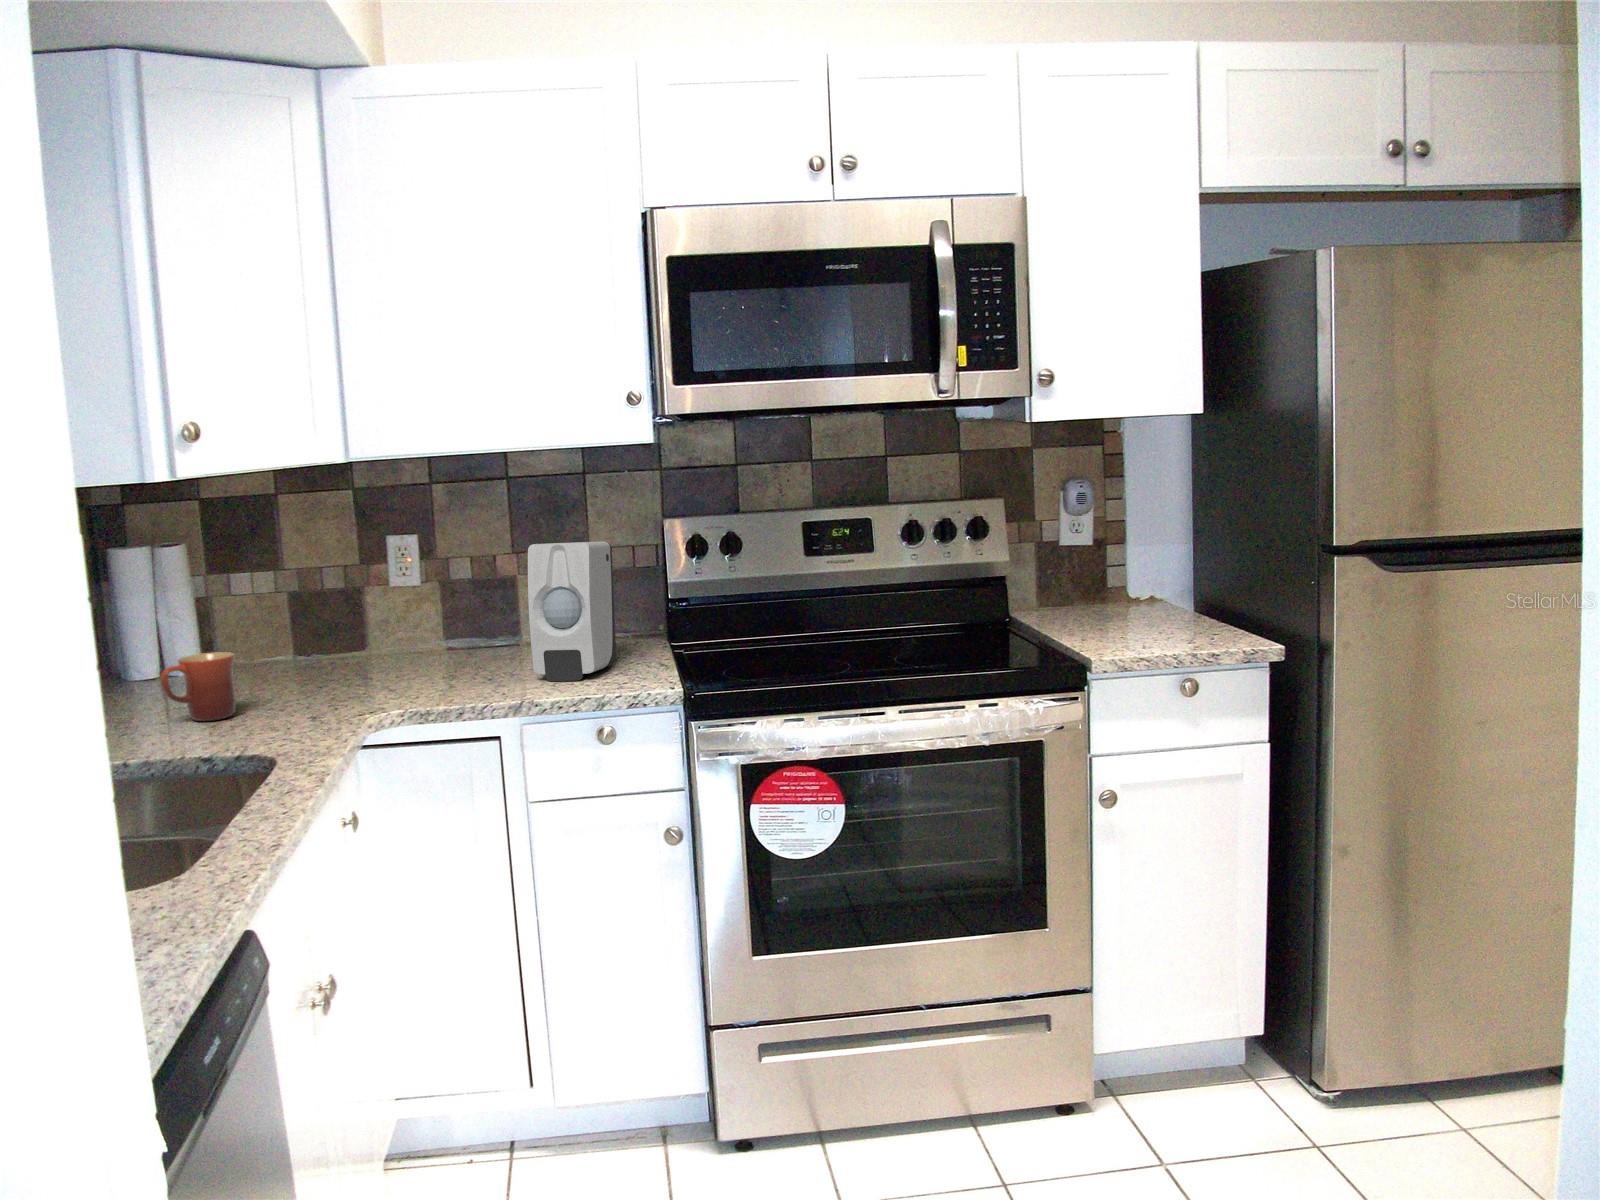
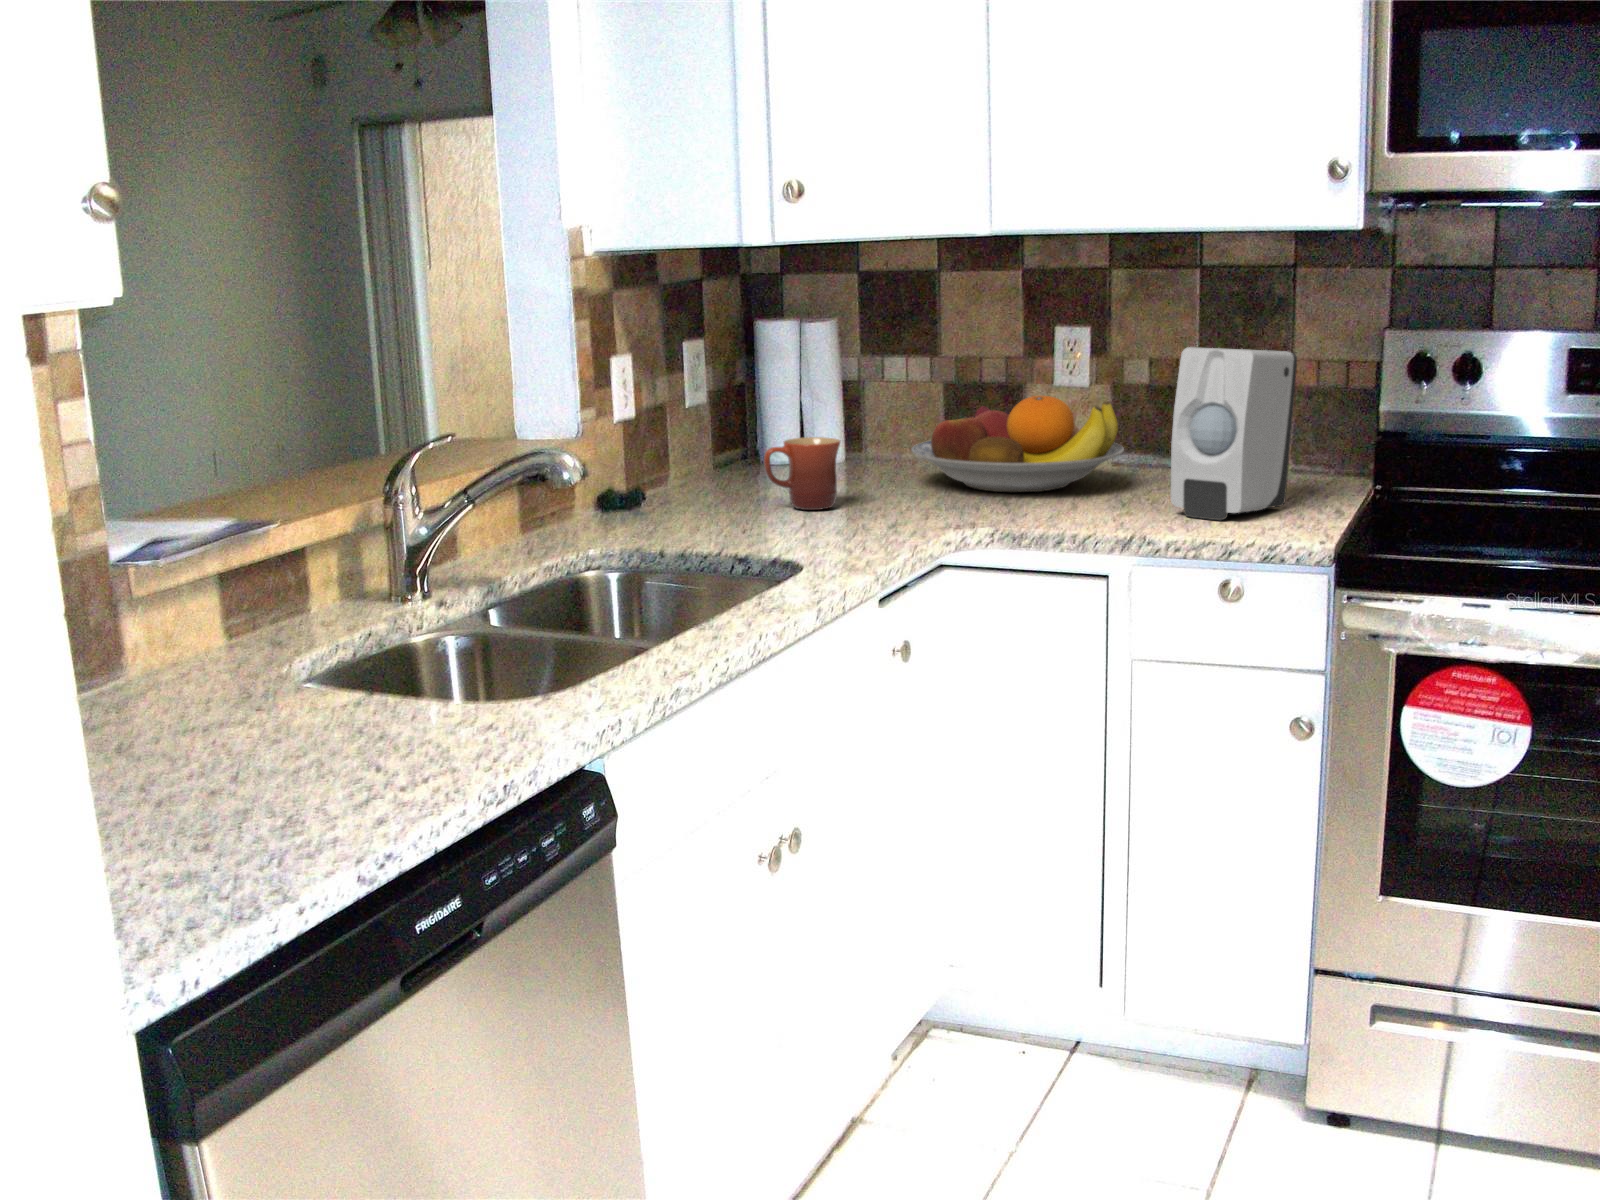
fruit bowl: none [282,594,472,682] -> present [911,396,1124,492]

